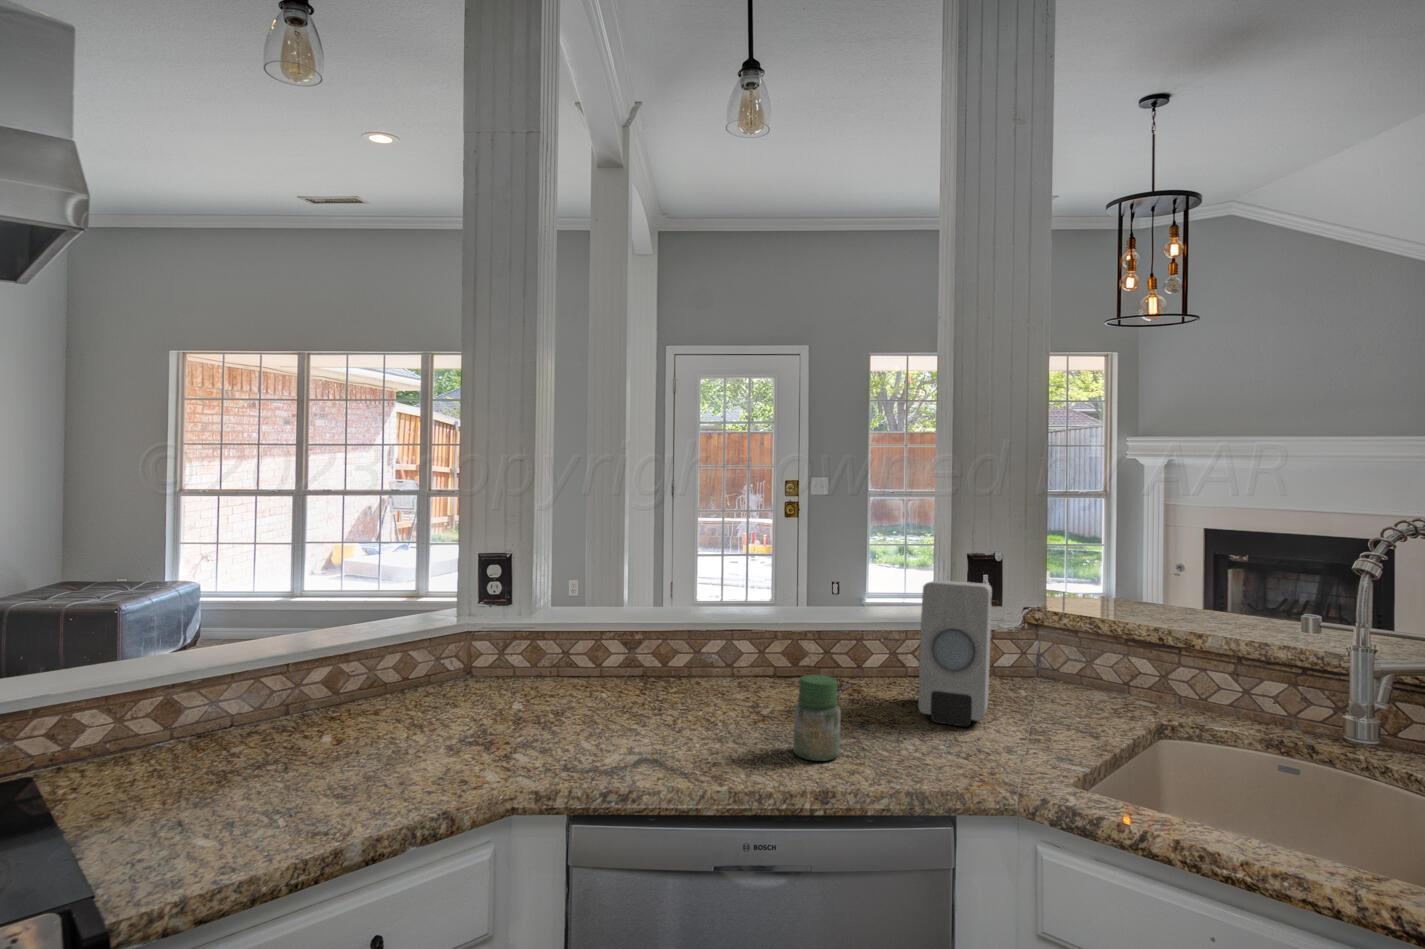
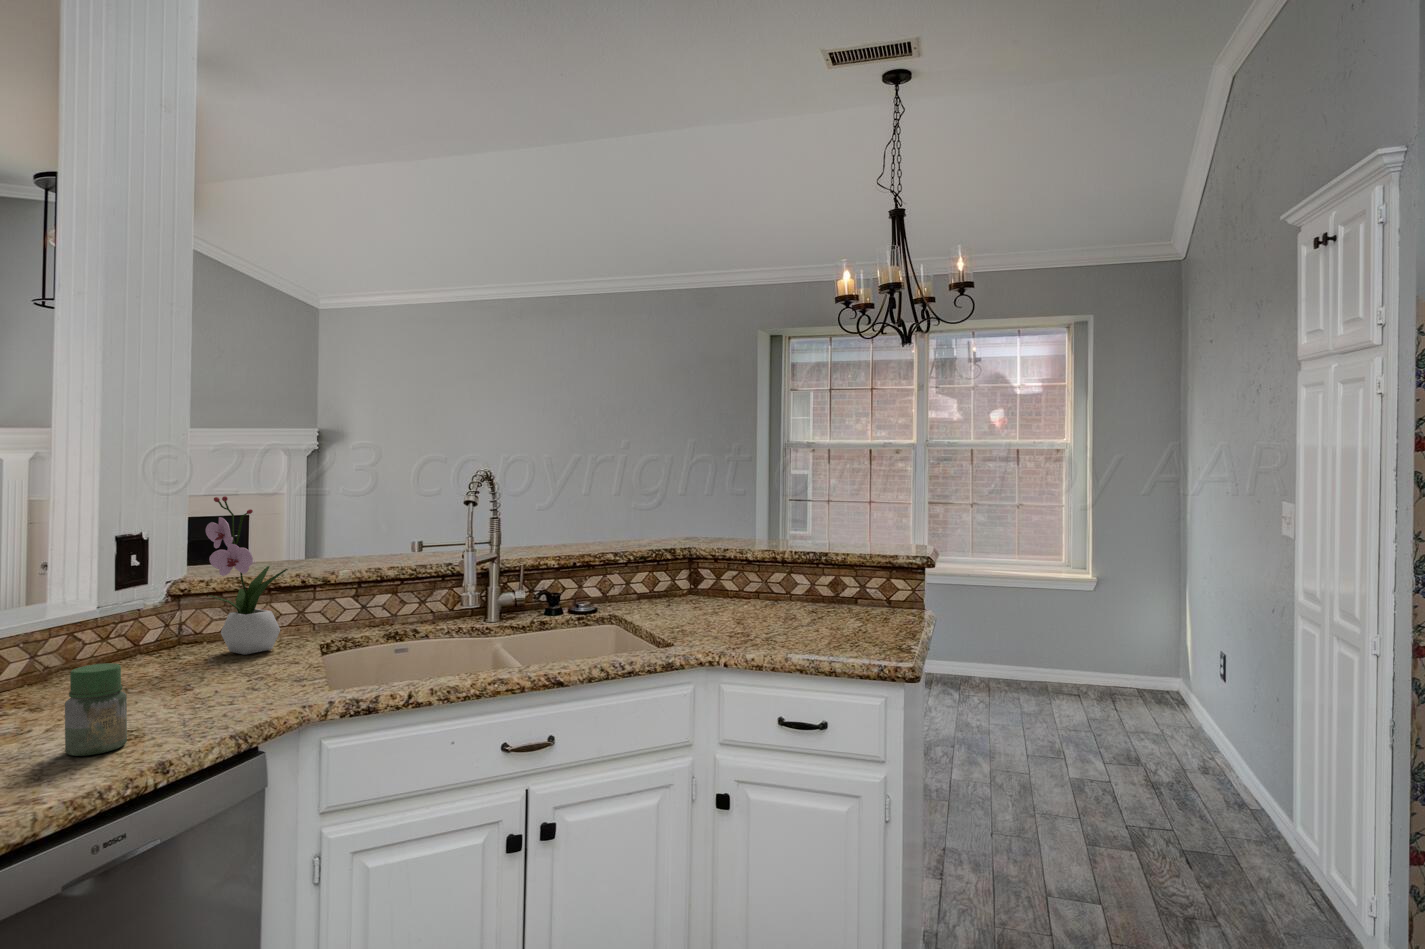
flower arrangement: none [1037,525,1121,710] -> present [206,496,288,655]
soap dispenser: present [918,580,992,727] -> none [111,554,212,694]

